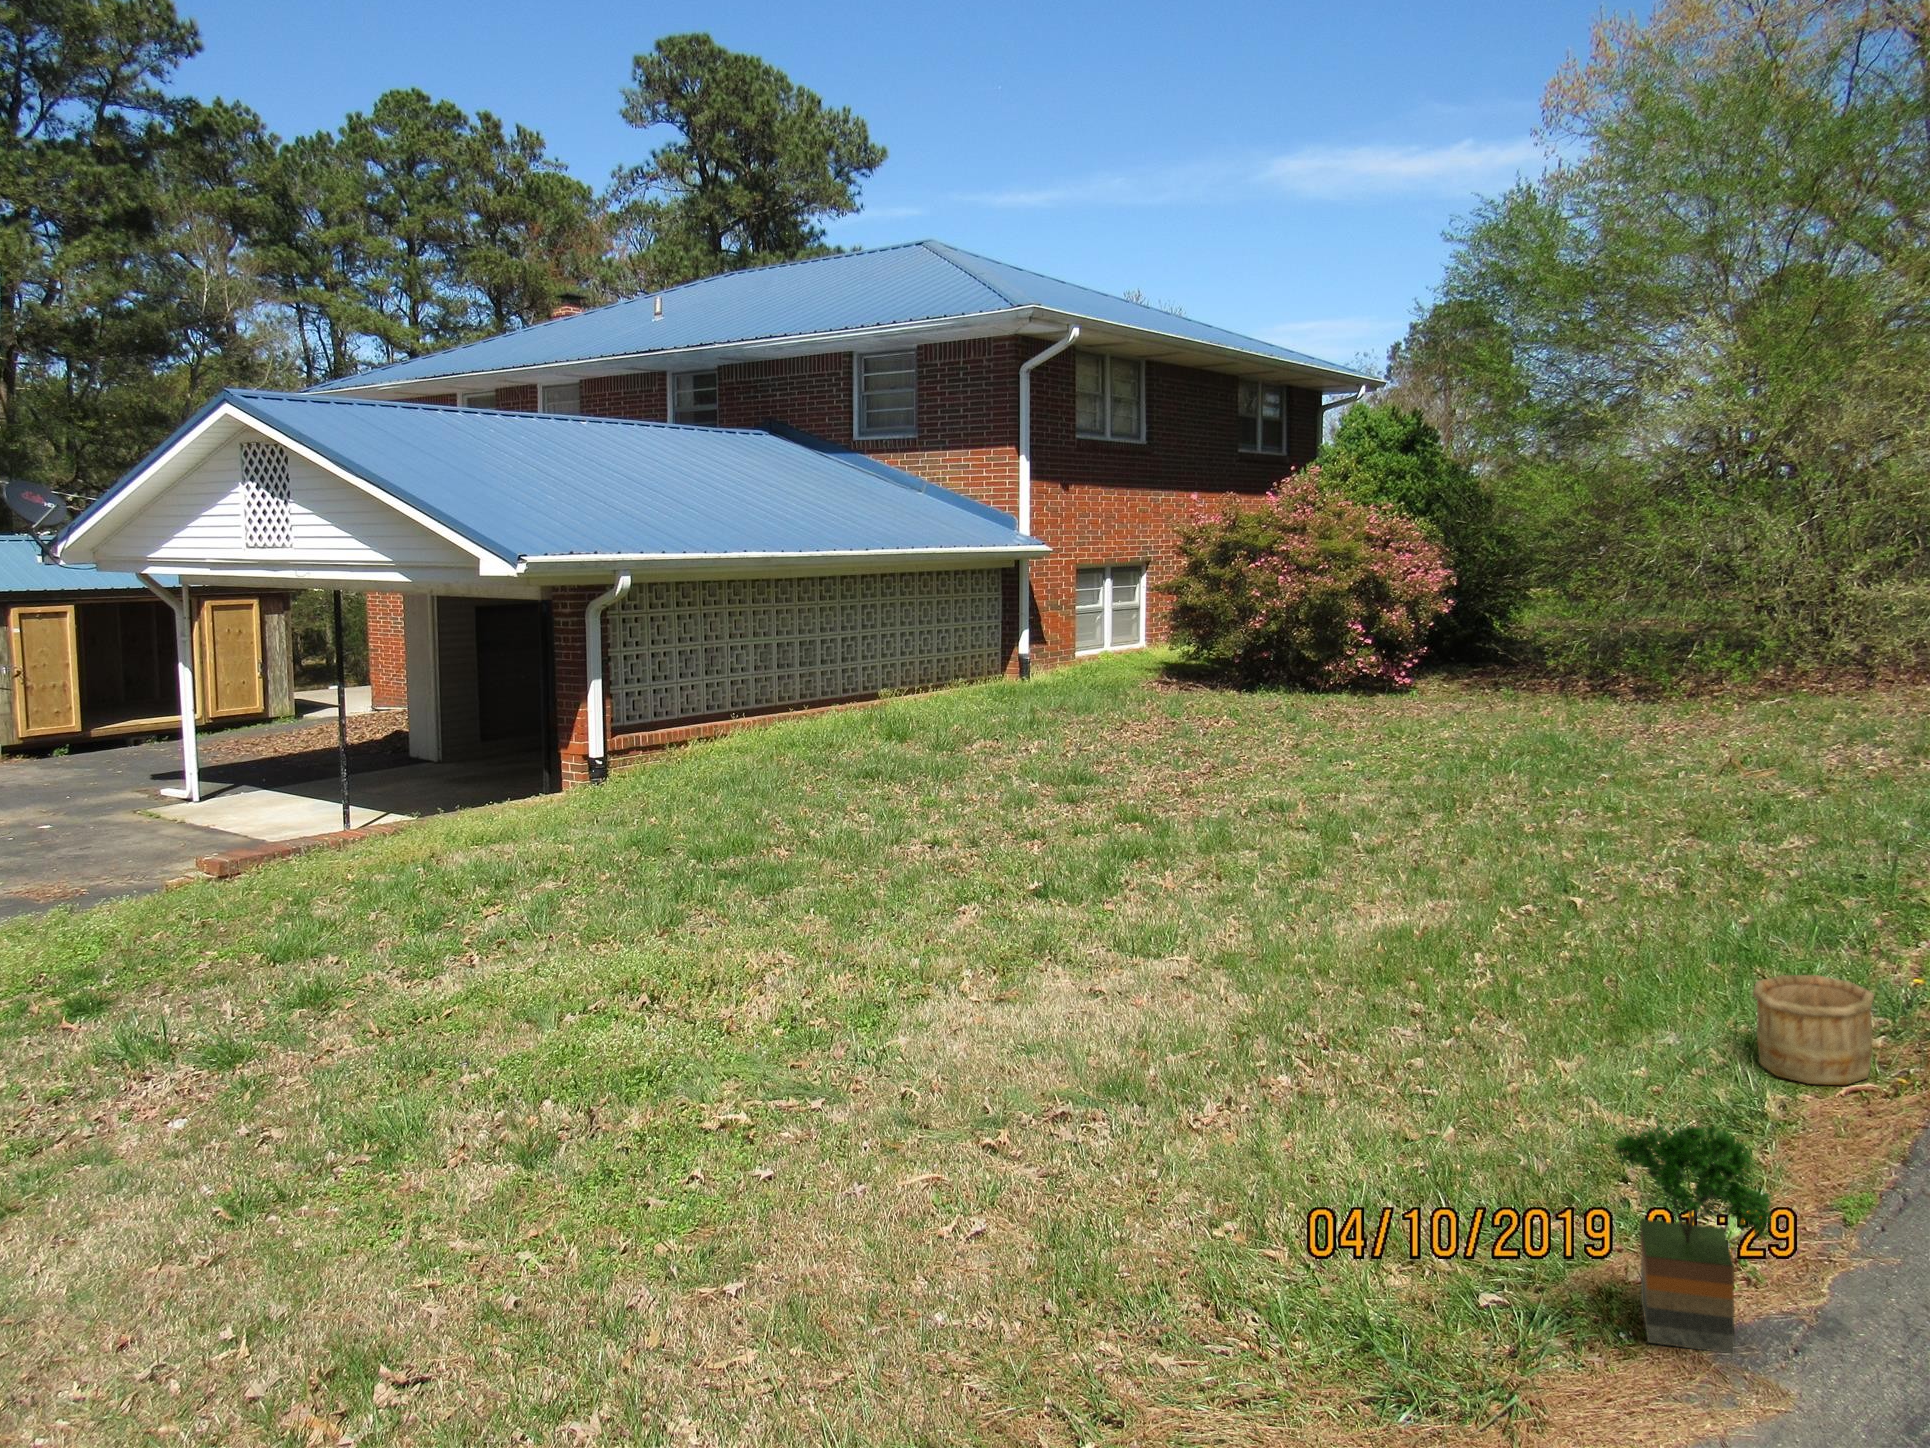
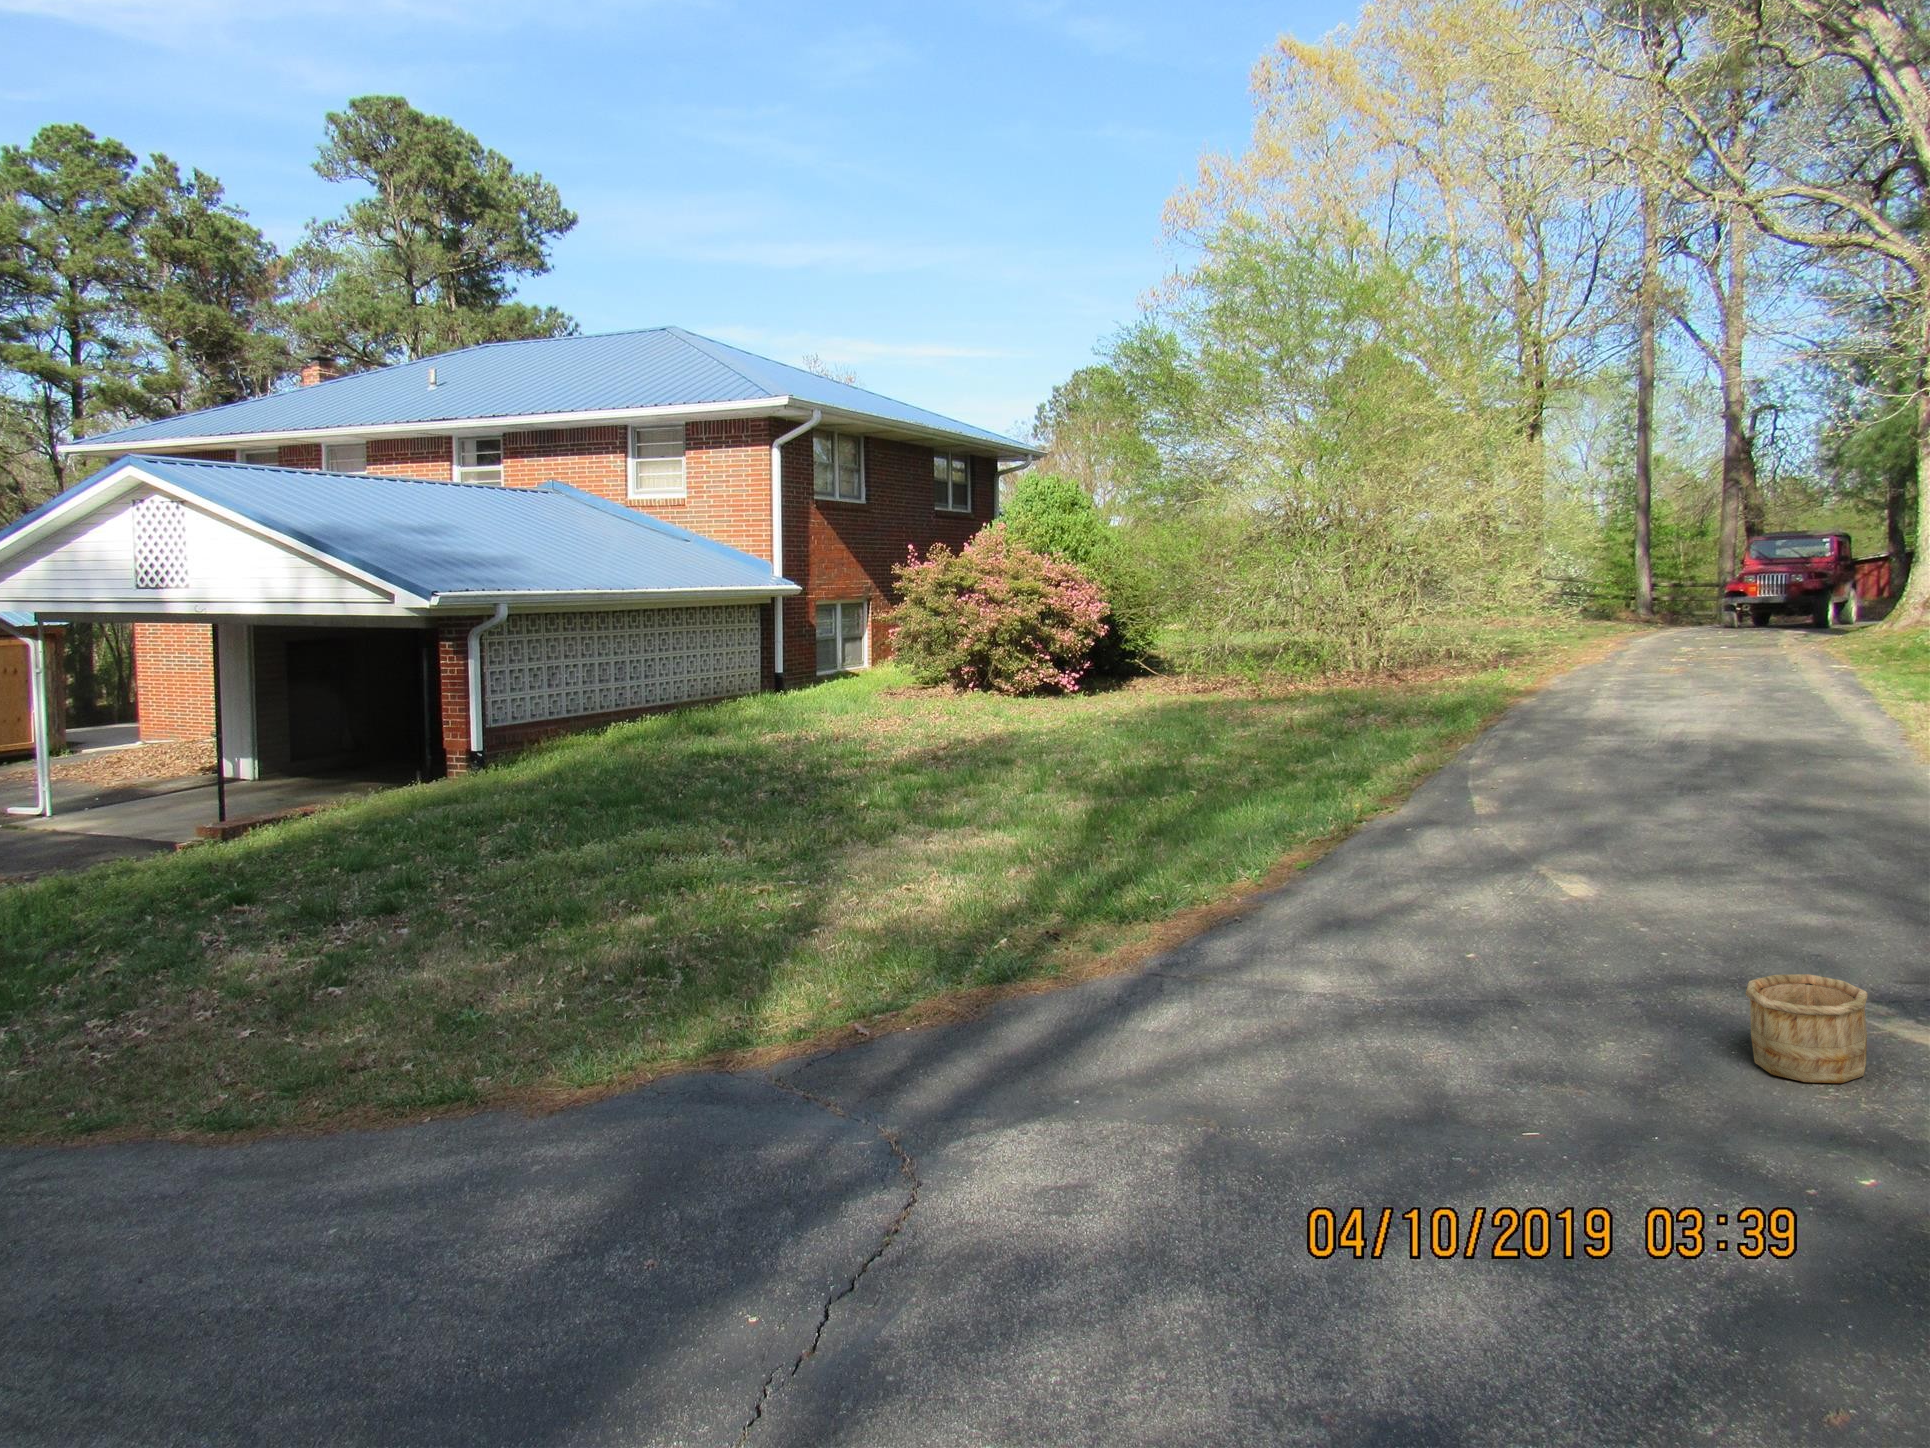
potted tree: present [1613,1122,1772,1354] -> none [1607,1122,1777,1359]

